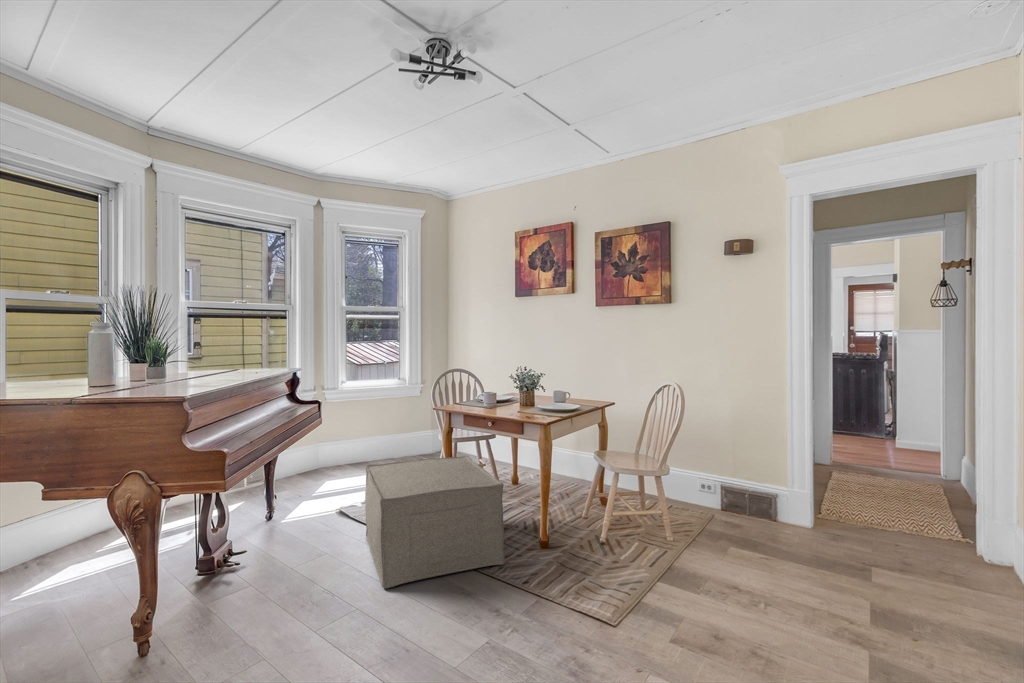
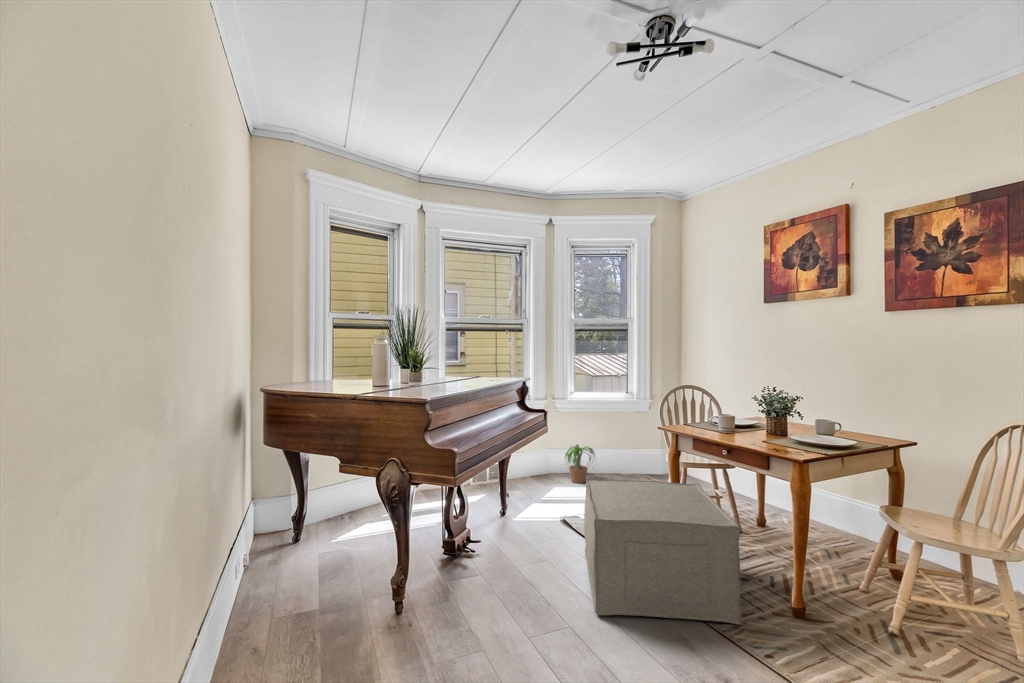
potted plant: none [331,436,374,474] -> present [565,444,595,483]

